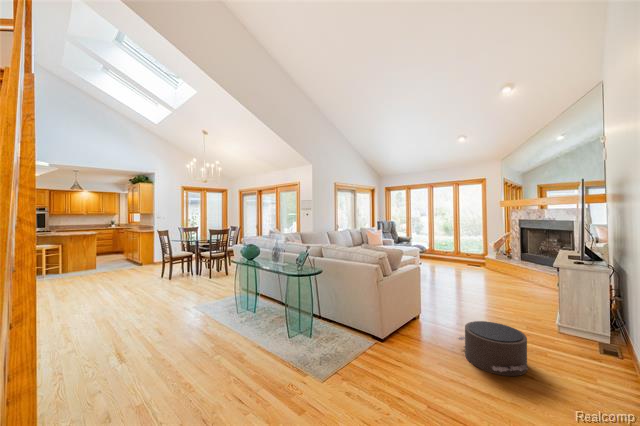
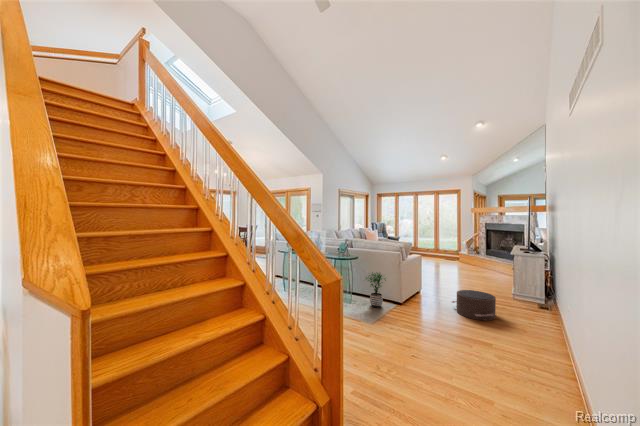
potted plant: none [327,291,363,345] -> present [365,272,386,308]

